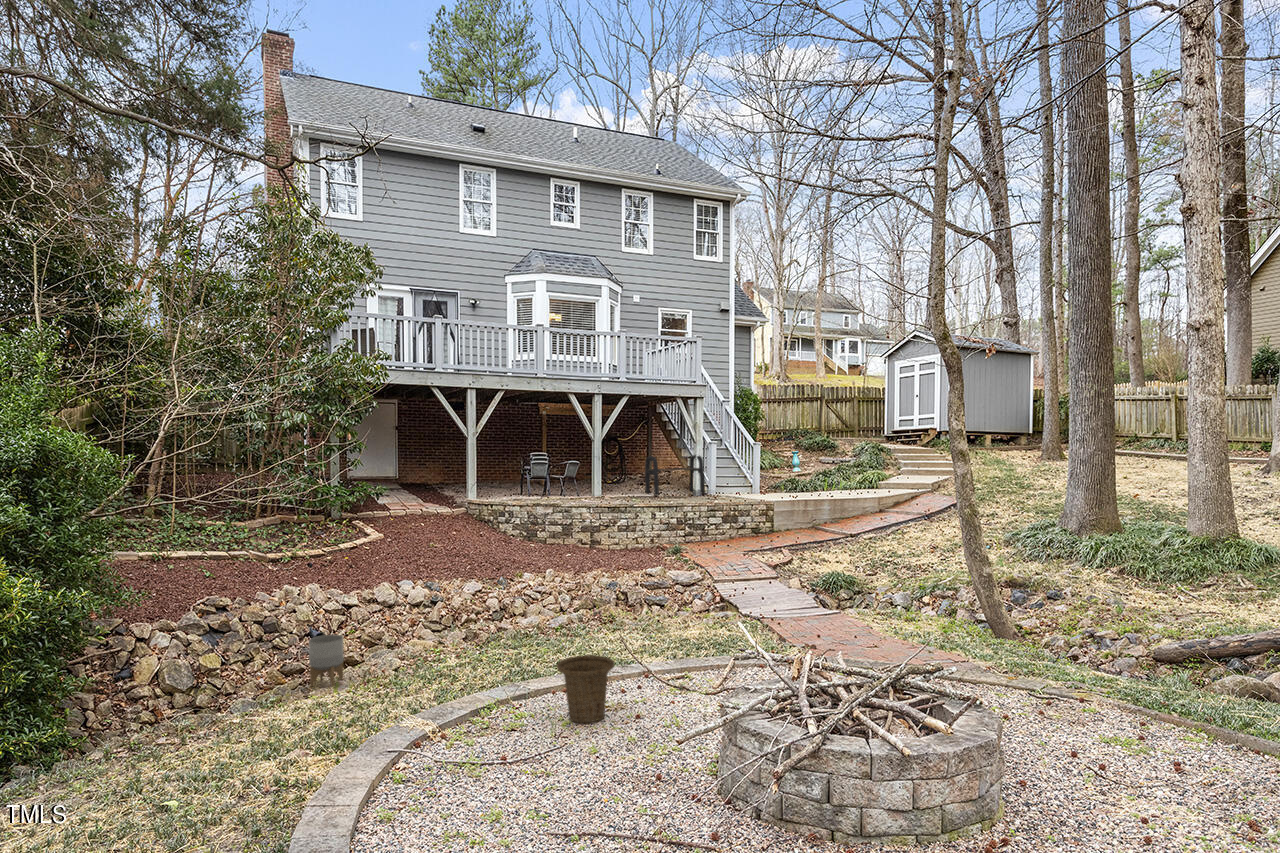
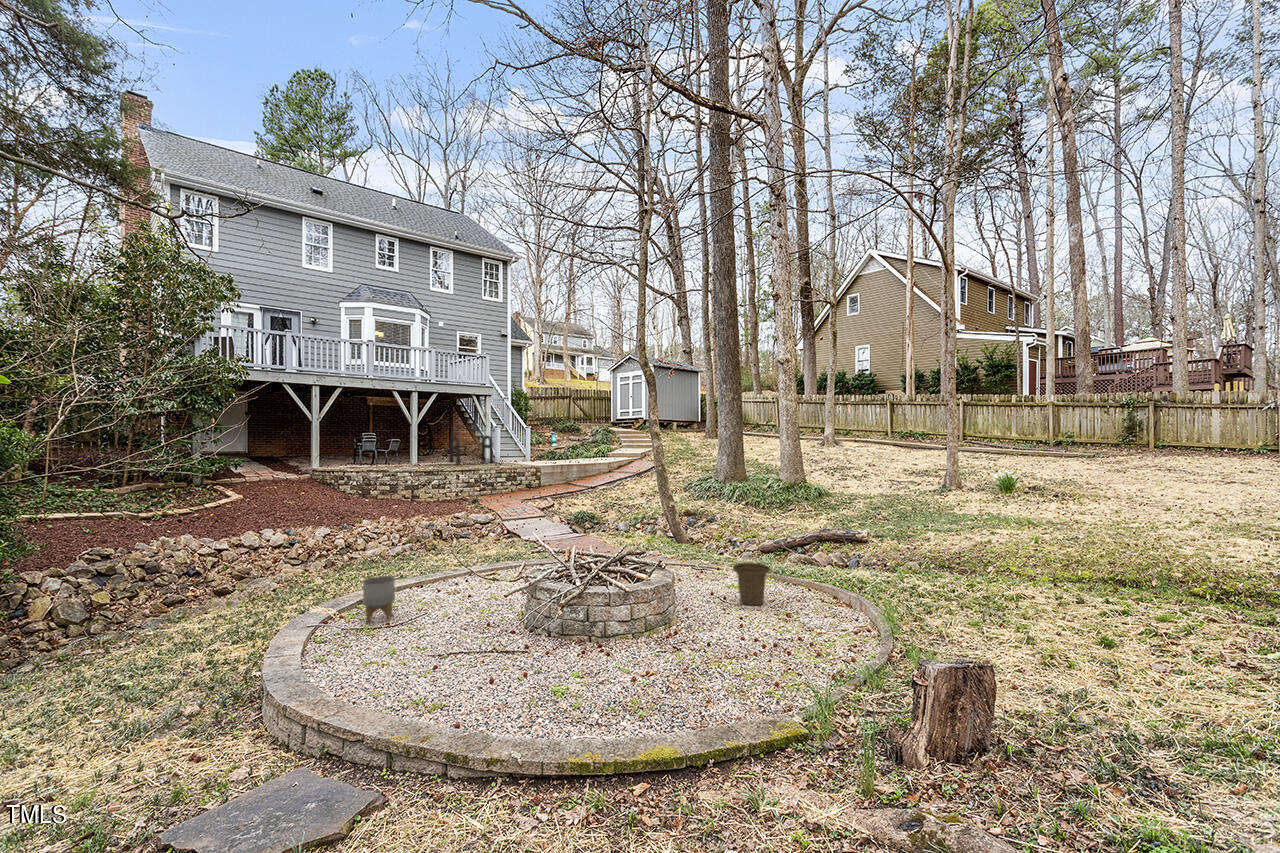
planter: present [309,634,344,687] -> present [363,576,395,624]
basket: present [557,655,615,724] -> present [733,563,770,606]

